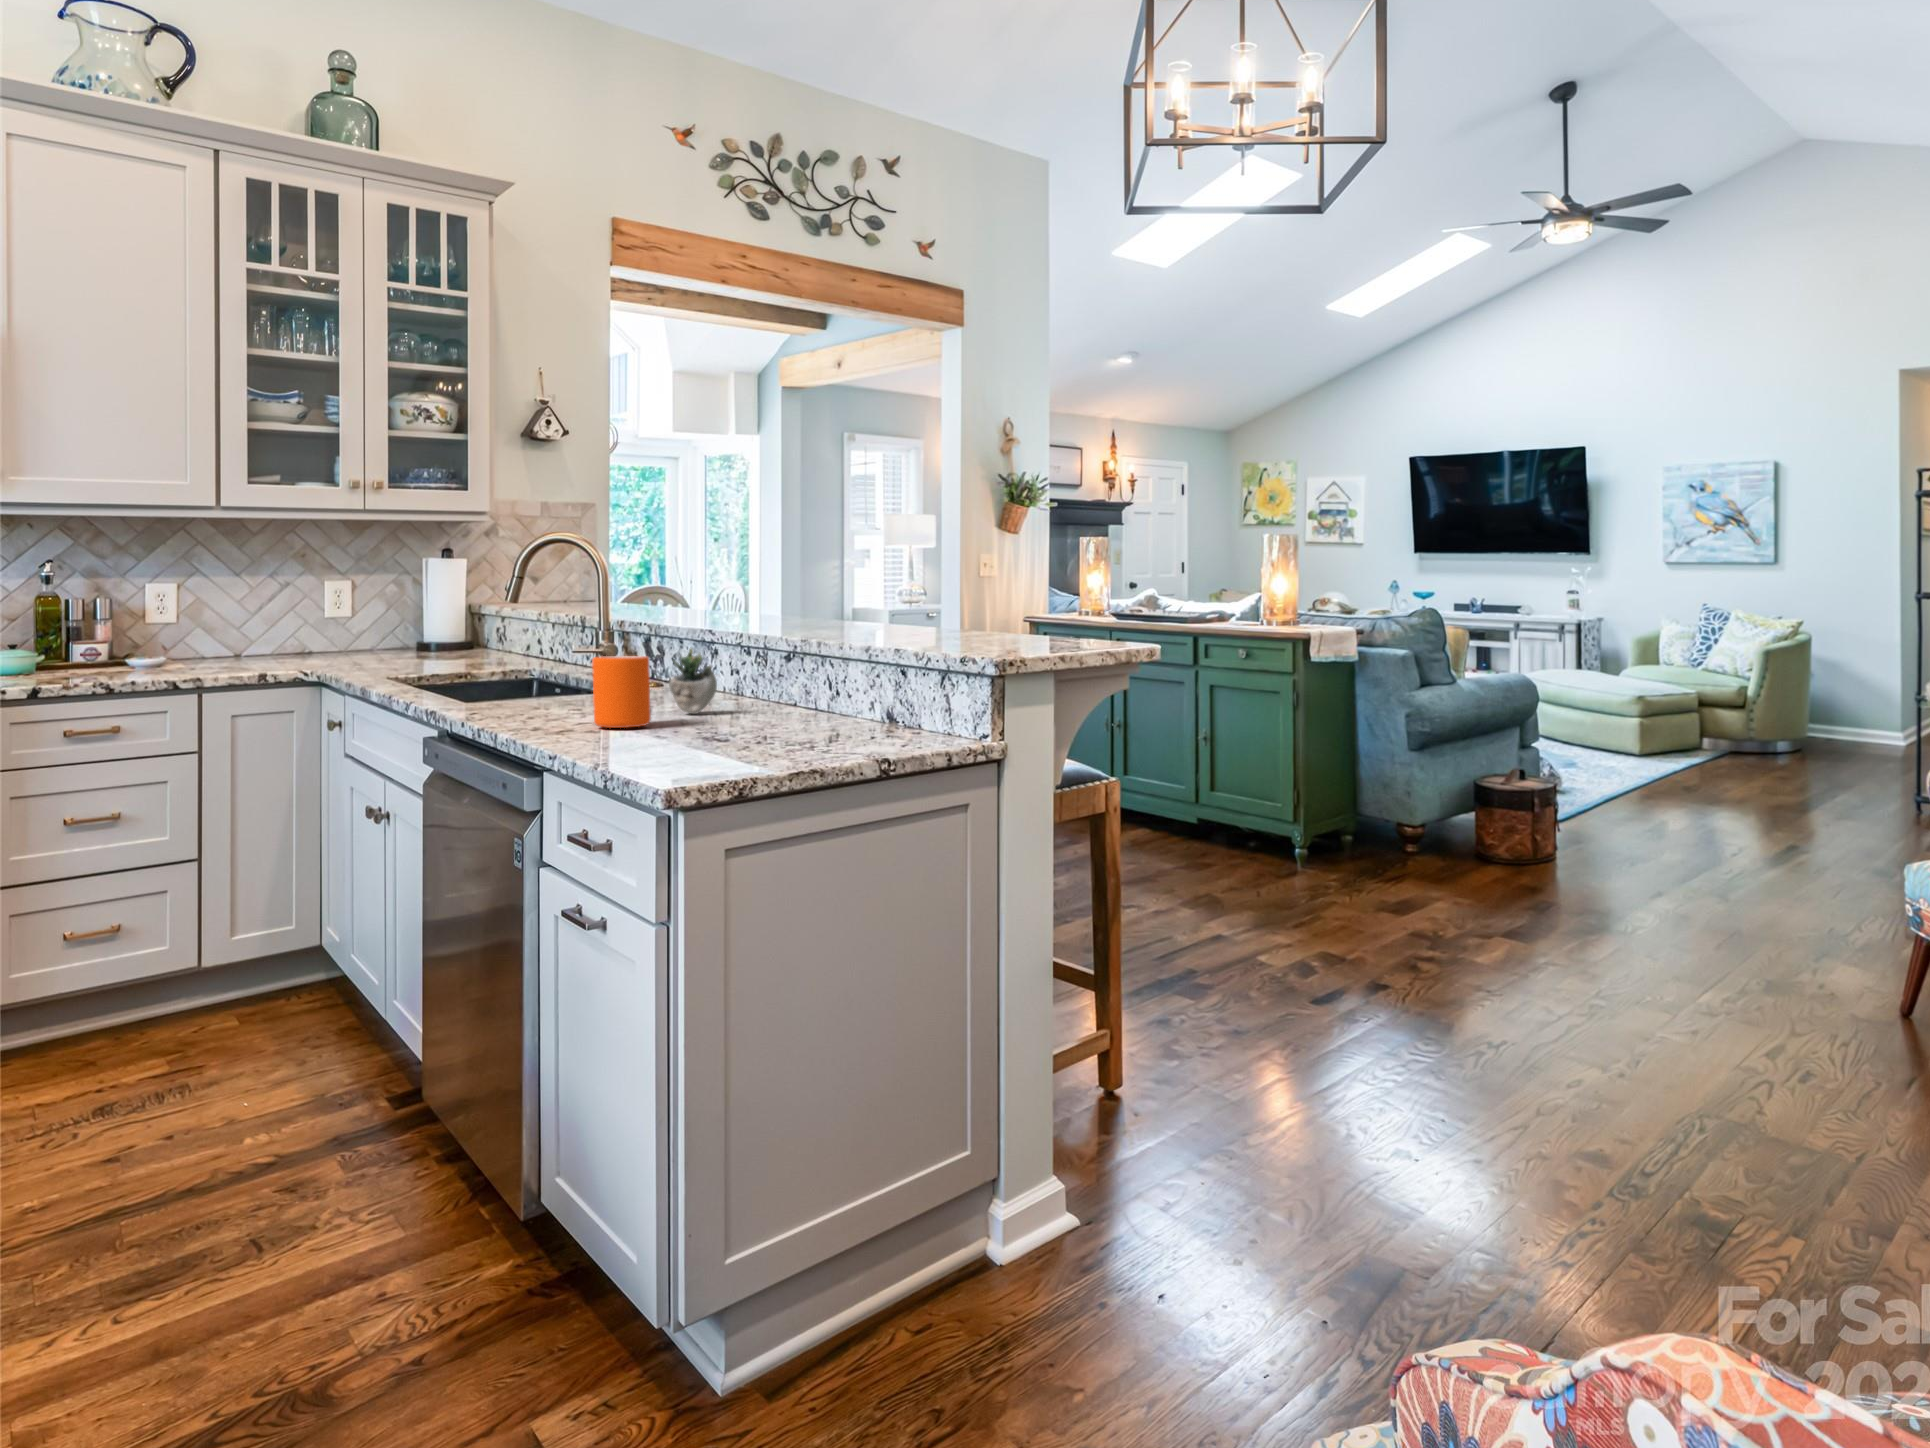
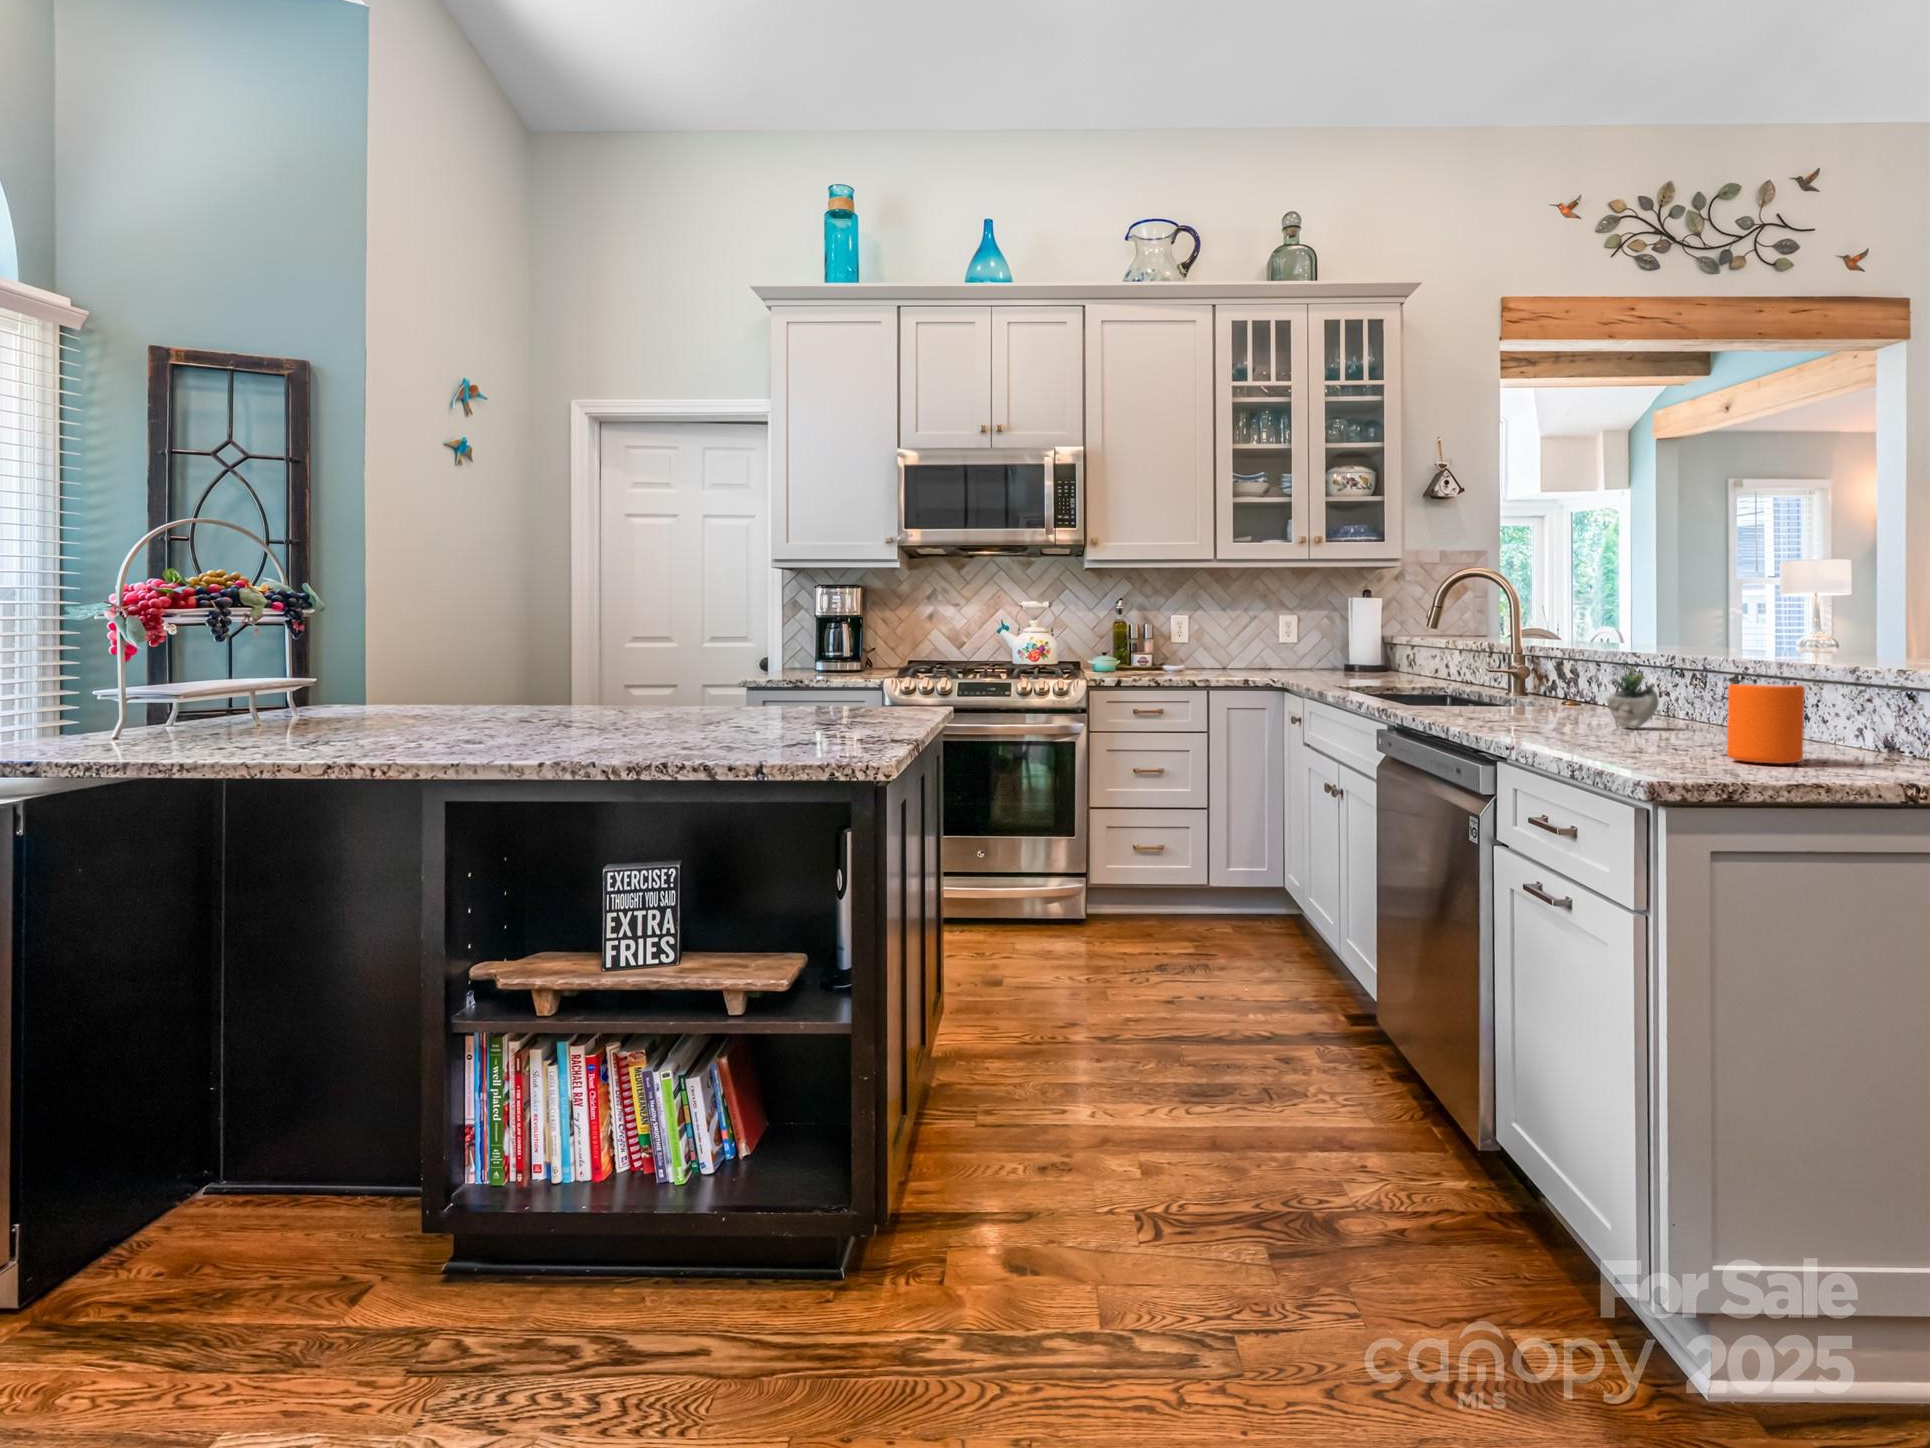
mug: present [592,656,651,728] -> present [1727,684,1805,764]

